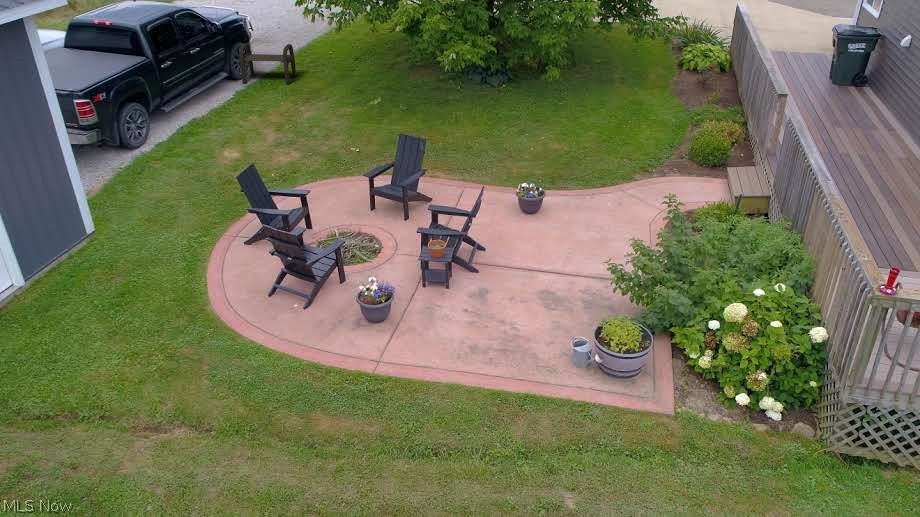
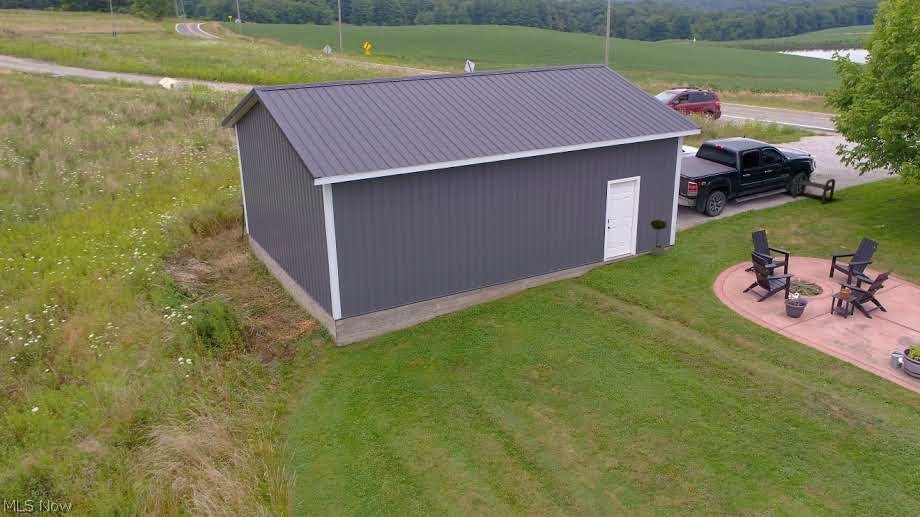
potted tree: none [23,201,79,273] -> present [650,220,667,255]

